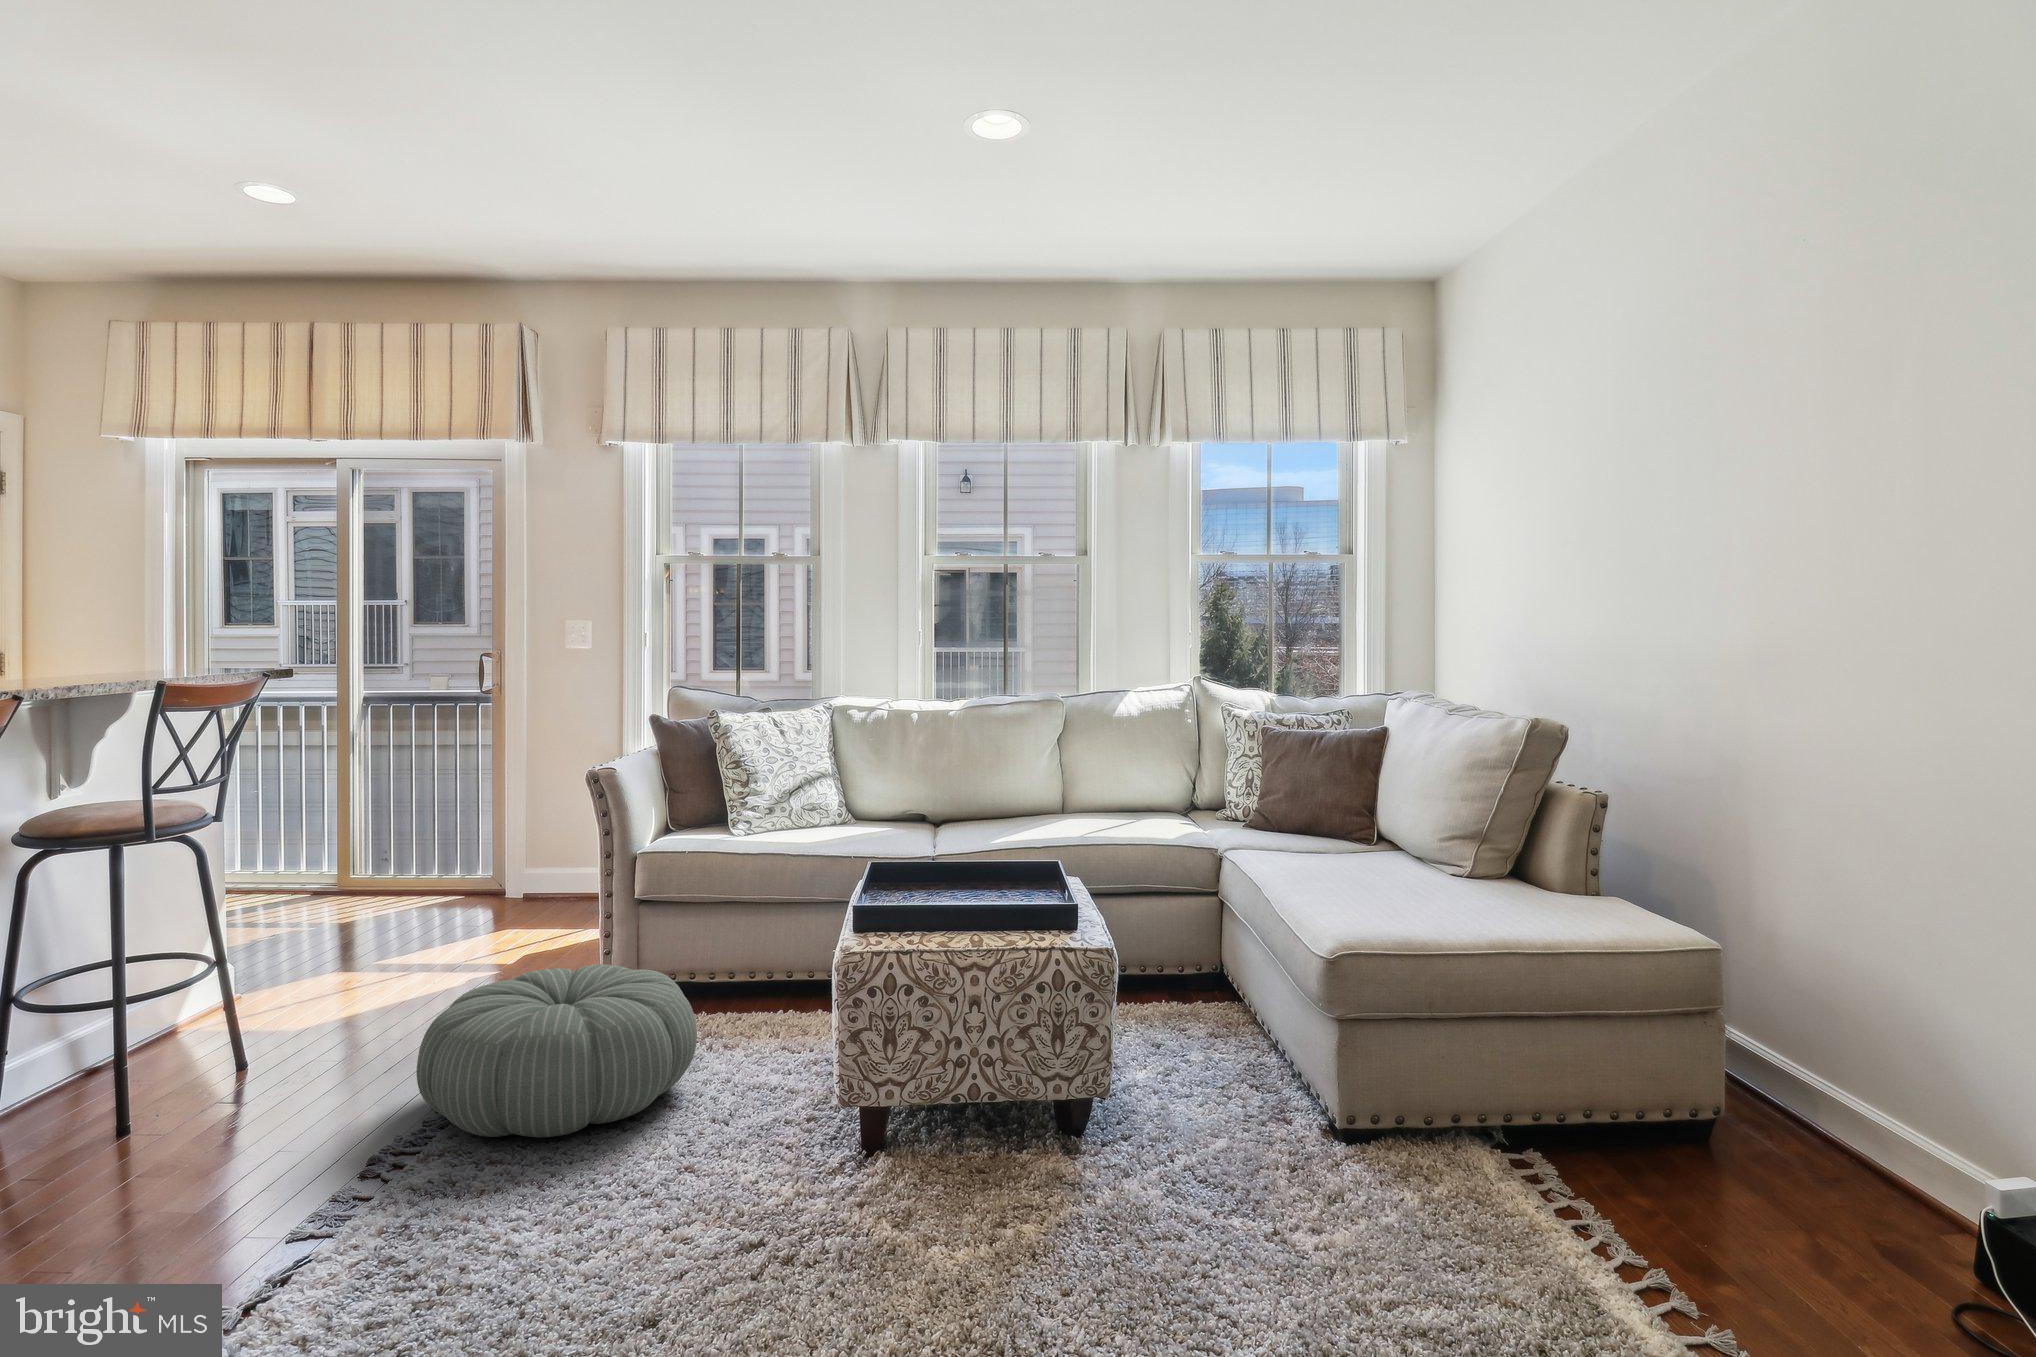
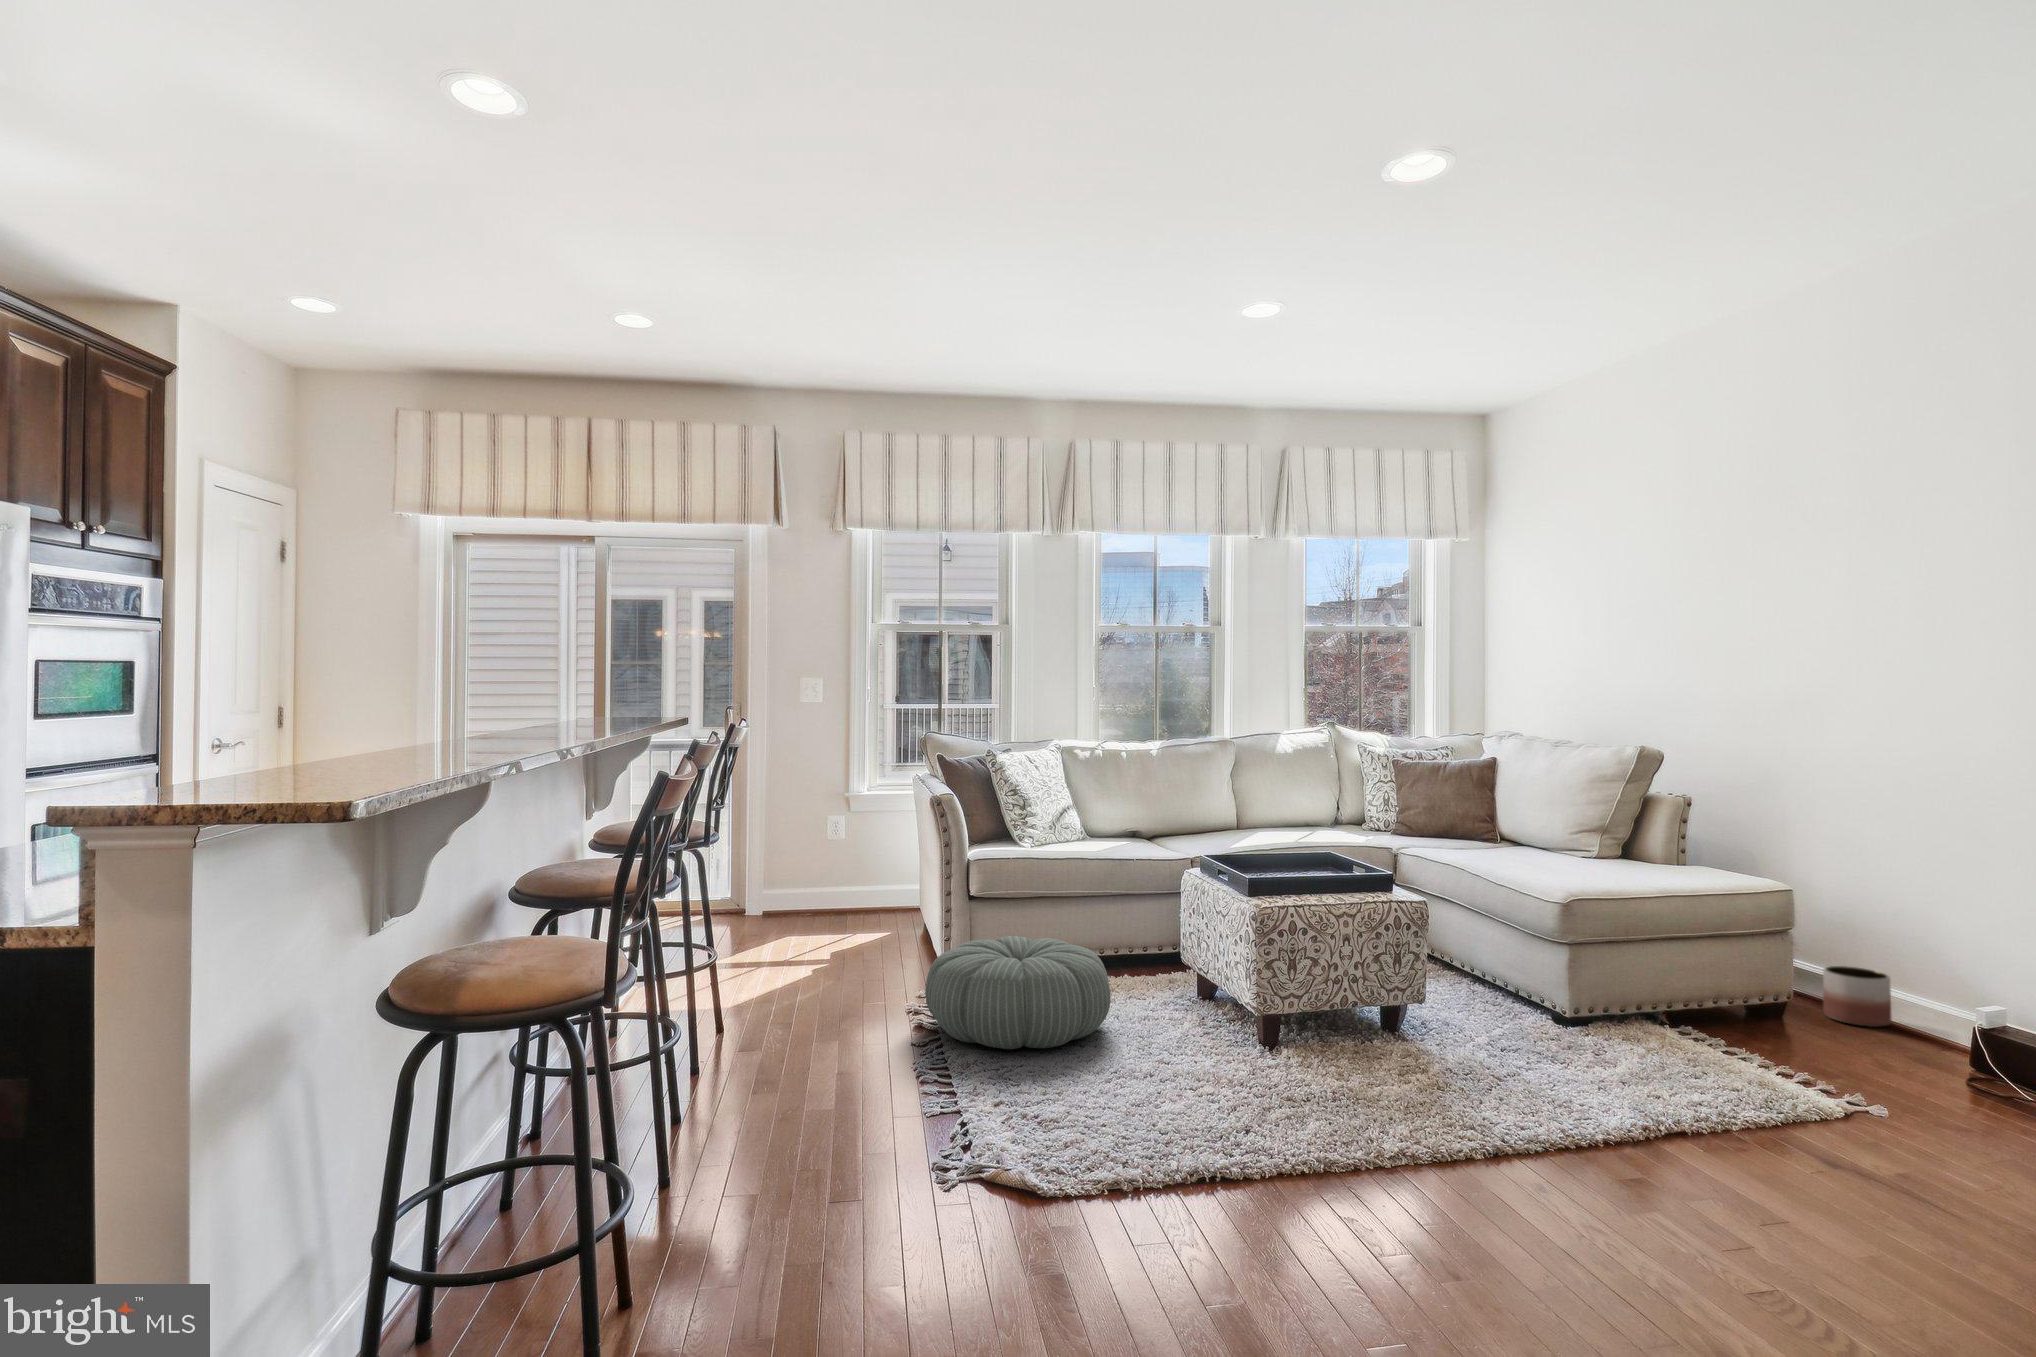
planter: none [1773,1064,1879,1171] -> present [1823,966,1892,1027]

